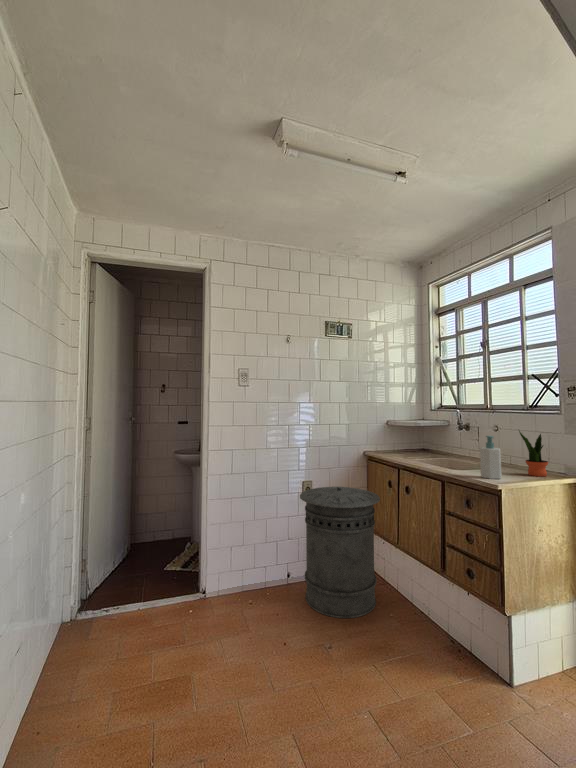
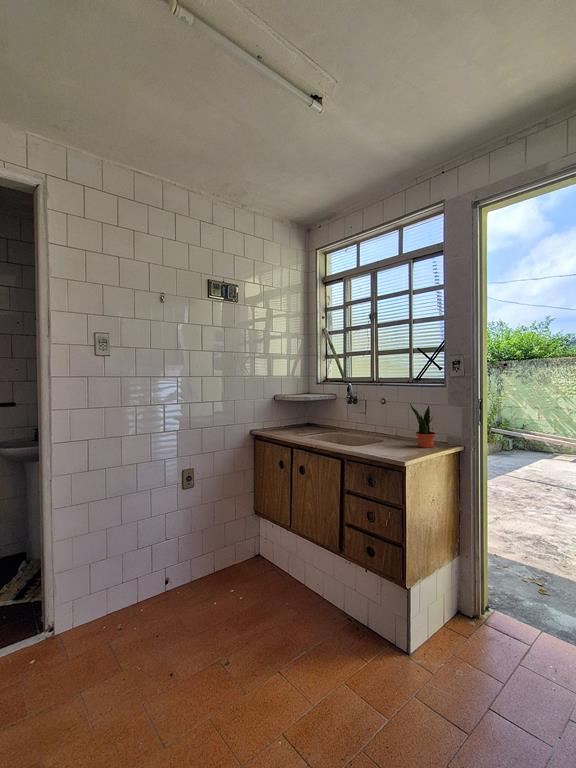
soap bottle: present [480,436,501,479] -> none [381,411,400,455]
trash can: present [300,487,380,618] -> none [181,472,274,623]

